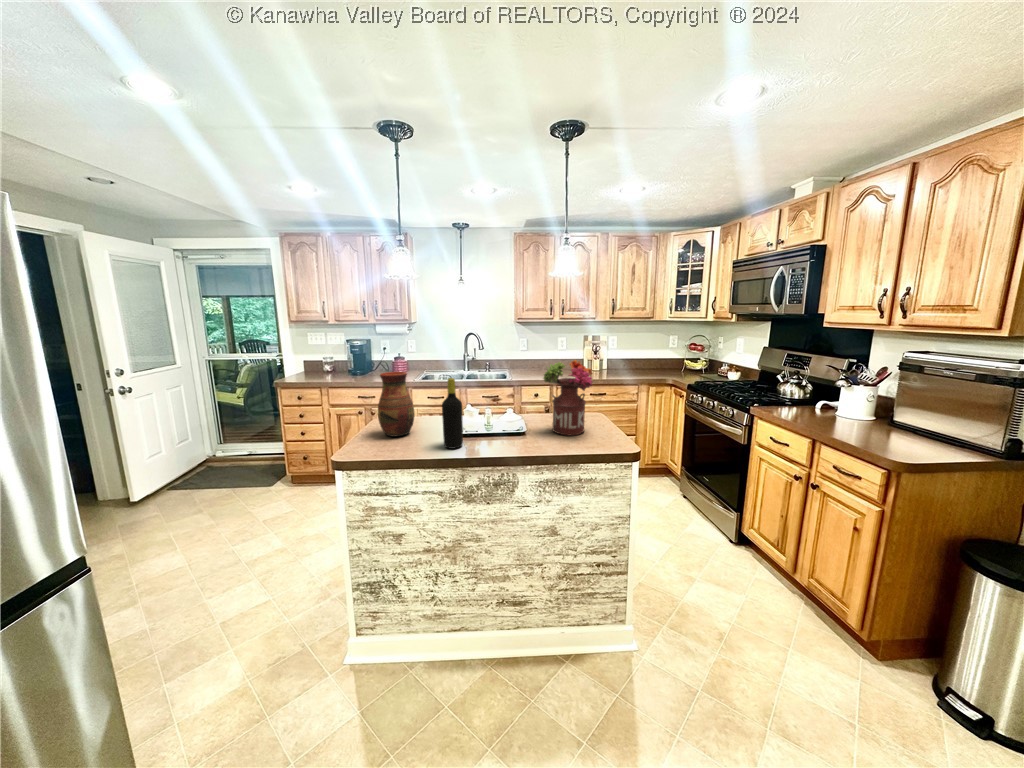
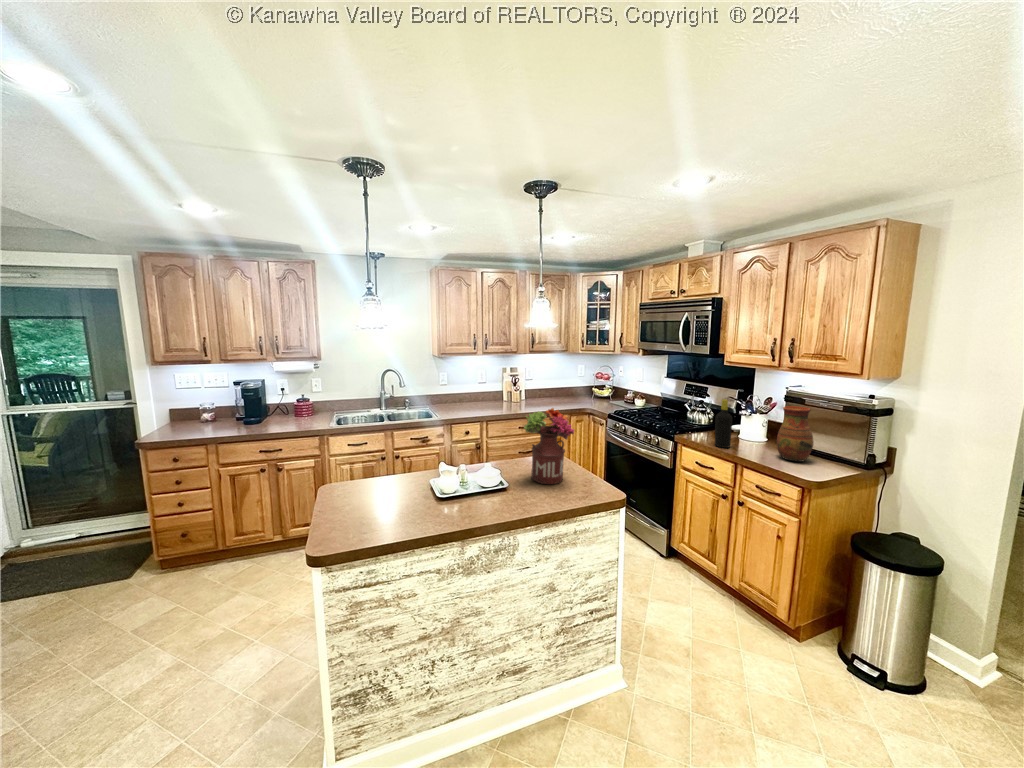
vase: present [378,372,415,437] -> present [777,406,813,462]
bottle: present [442,378,463,449] -> present [715,399,732,448]

